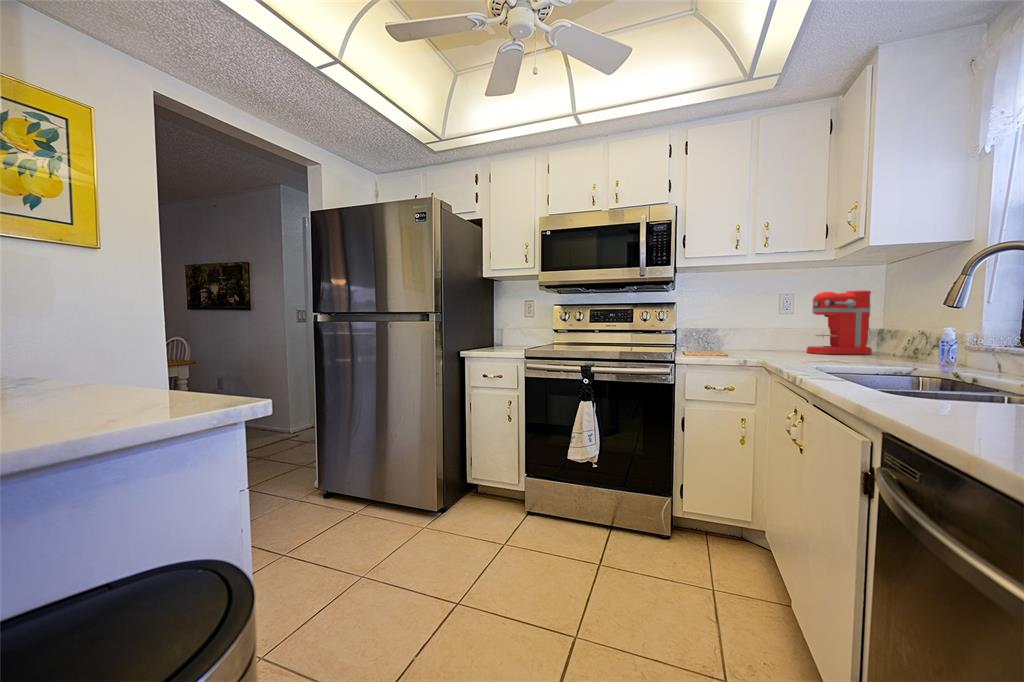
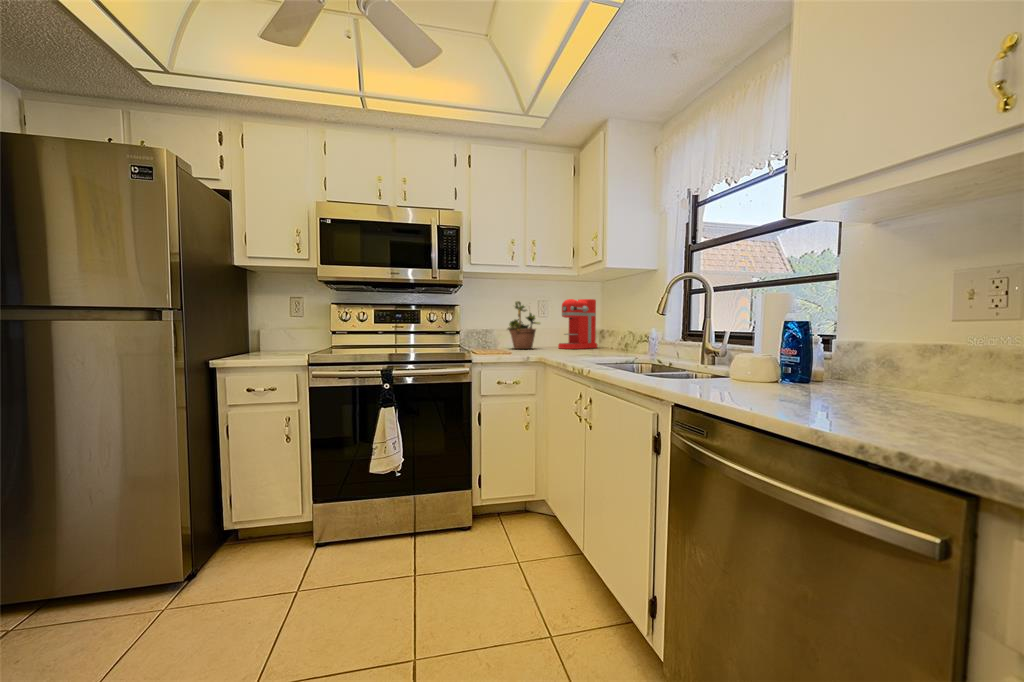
potted plant: none [733,292,780,352] -> present [507,301,540,349]

